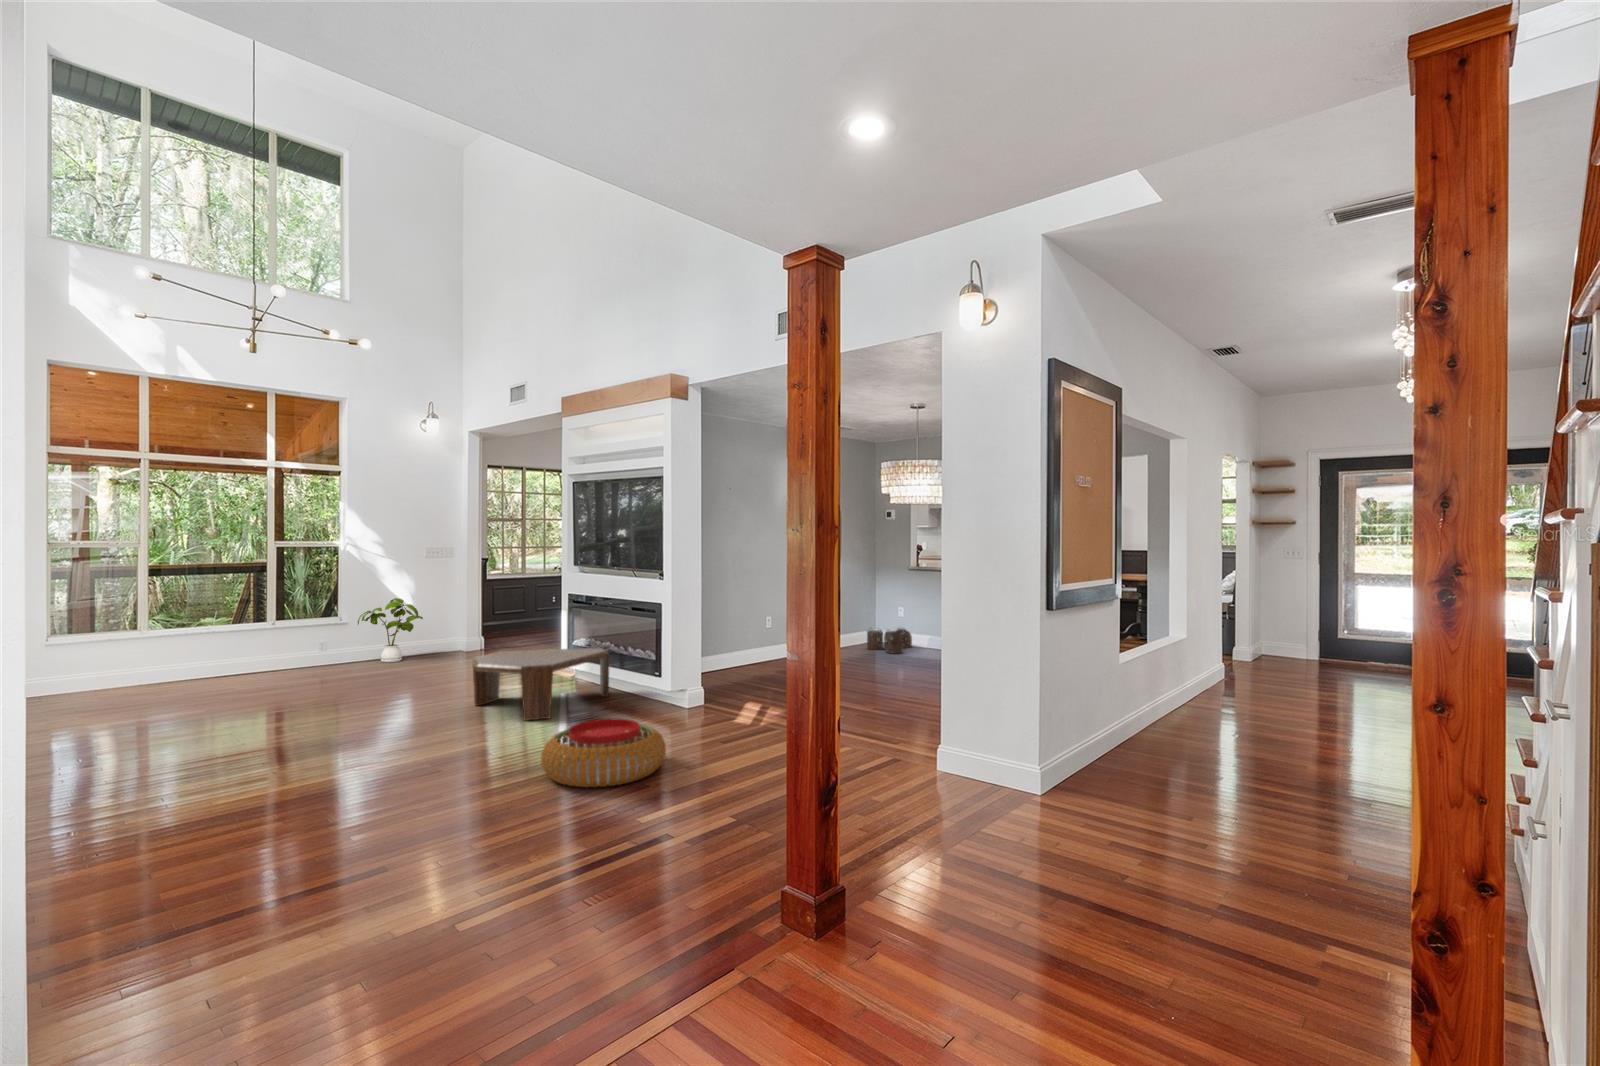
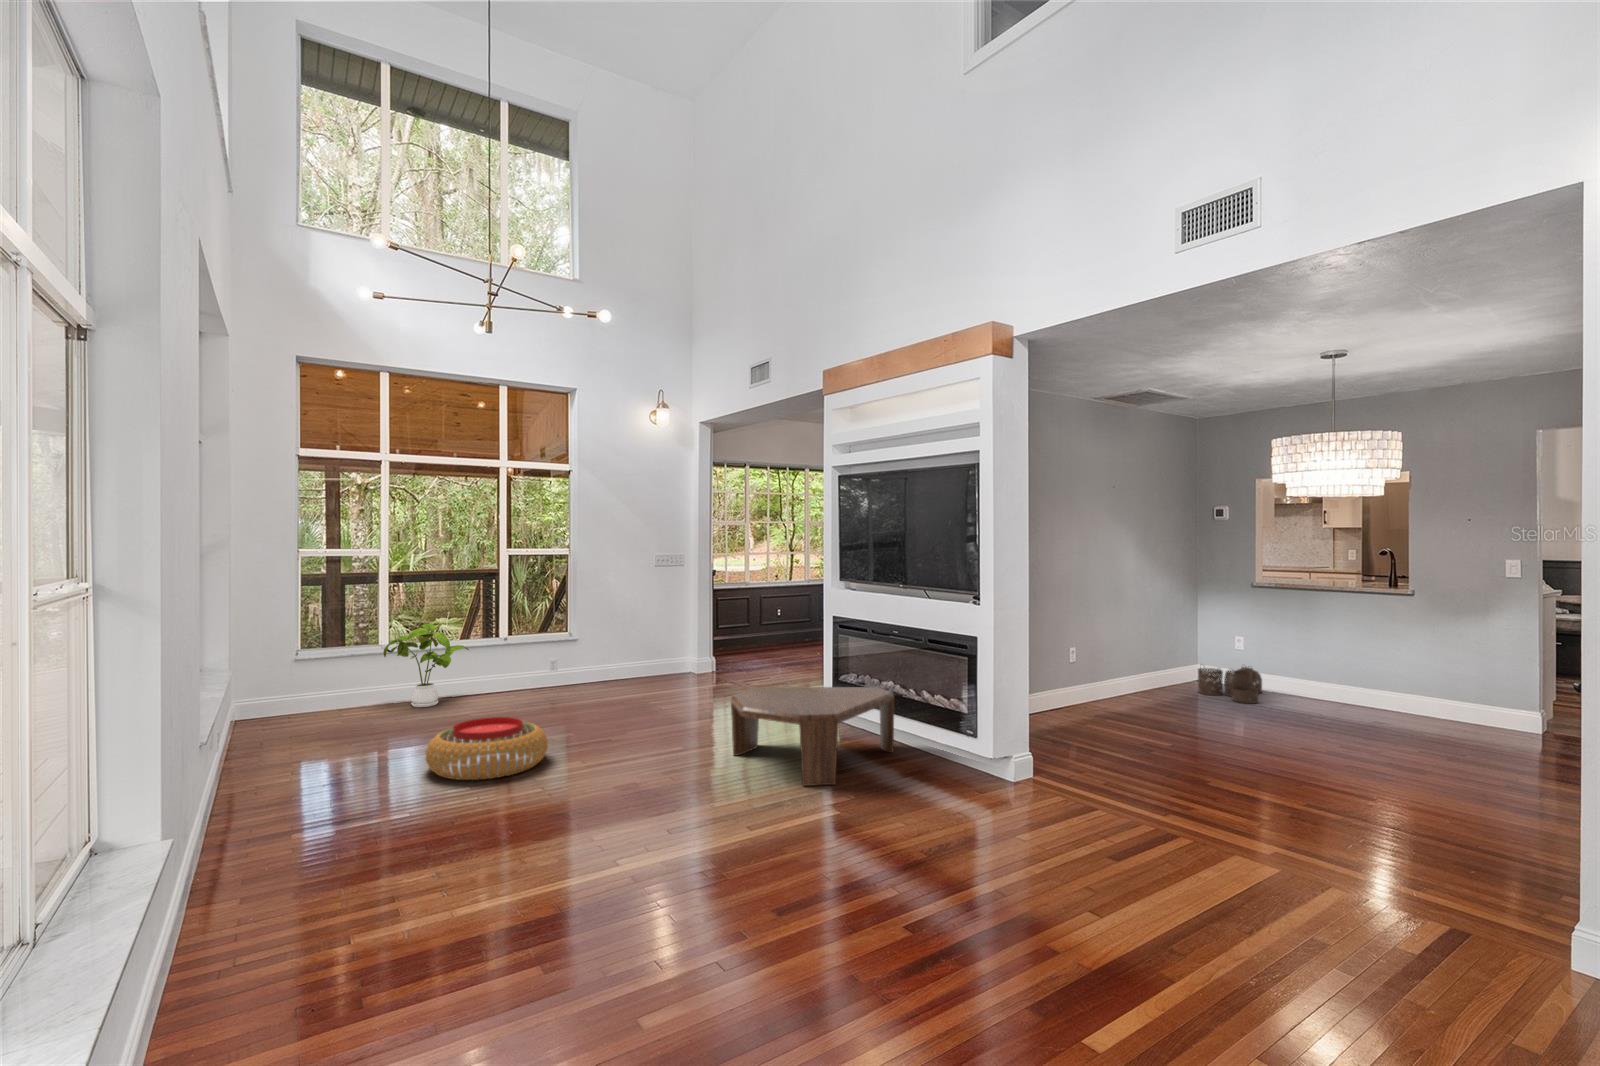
house plant: present [358,598,423,662] -> present [383,624,469,707]
pouf: present [541,719,666,787] -> present [425,717,548,780]

